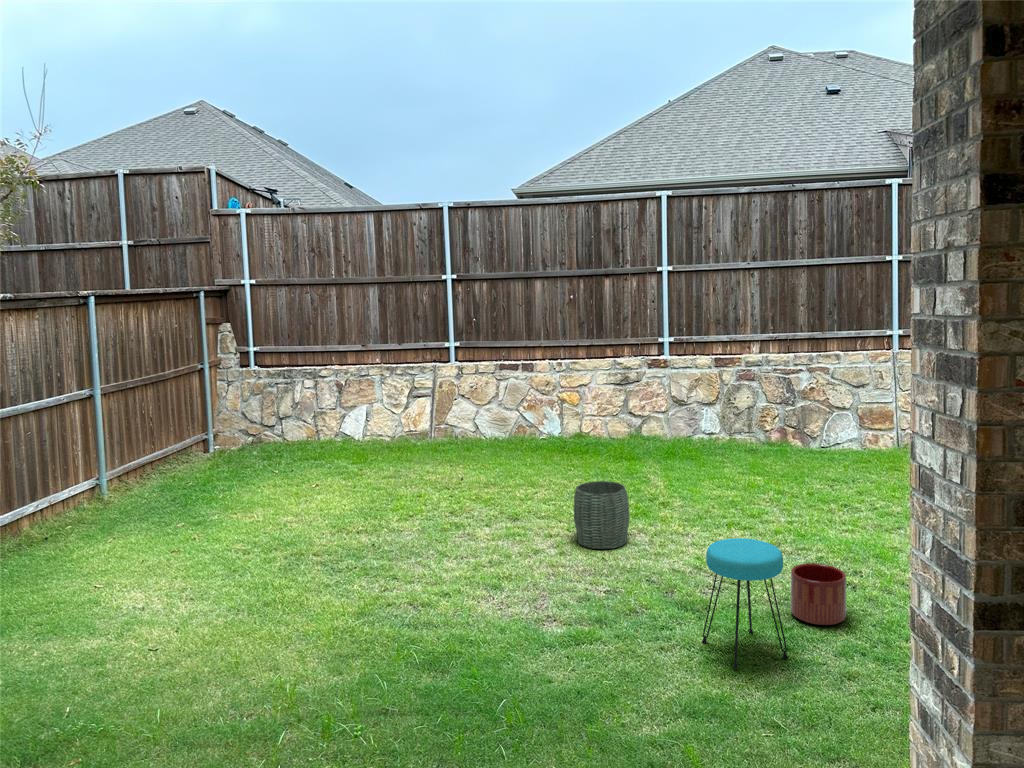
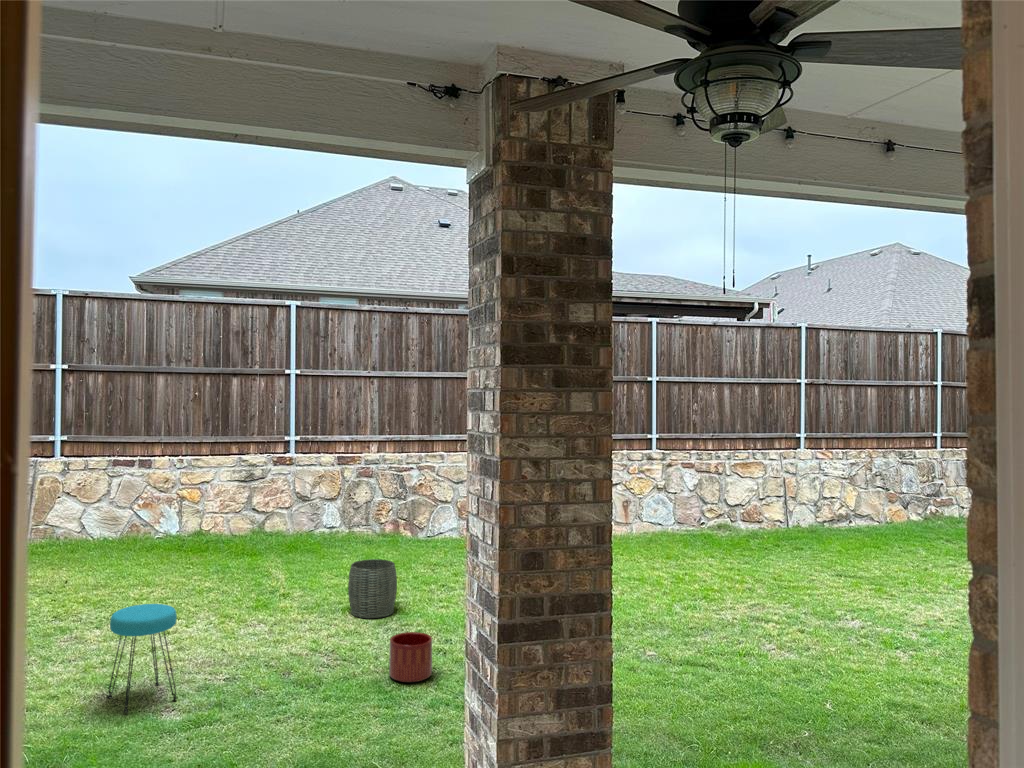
woven basket: present [574,481,629,549] -> present [348,559,397,618]
stool: present [702,538,788,668] -> present [108,604,177,712]

